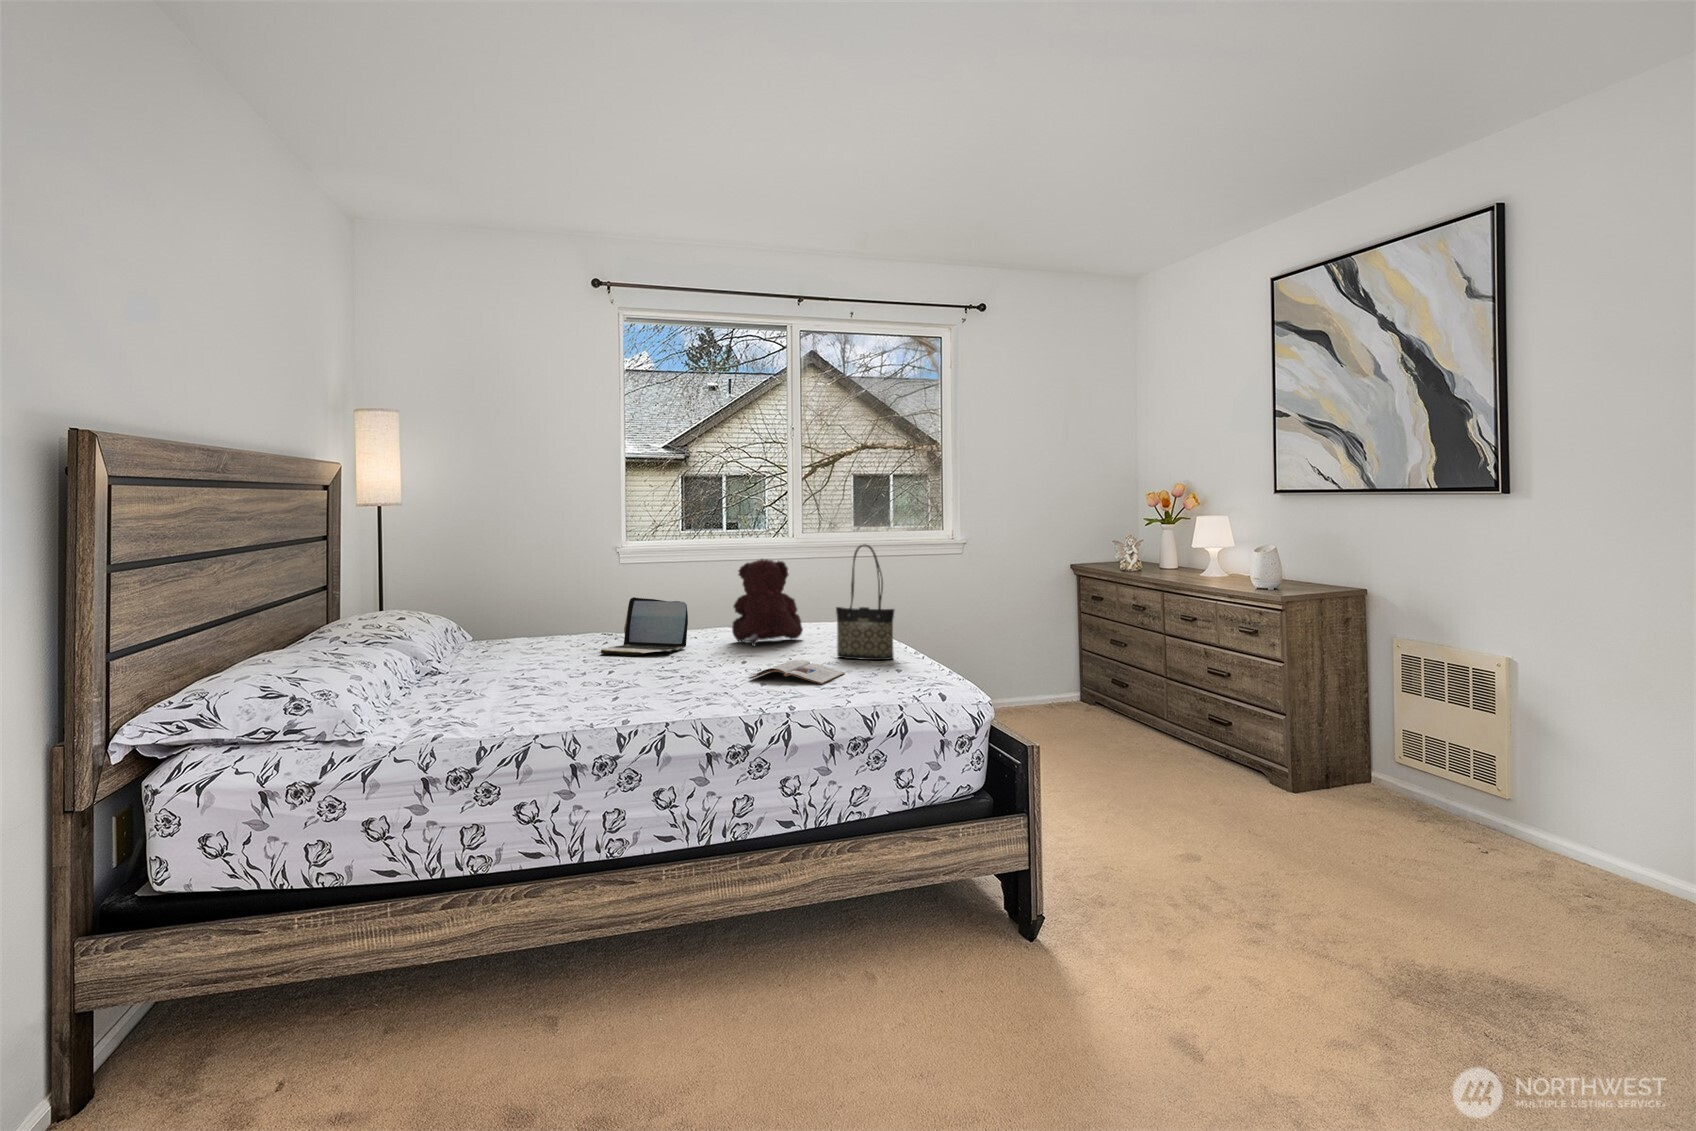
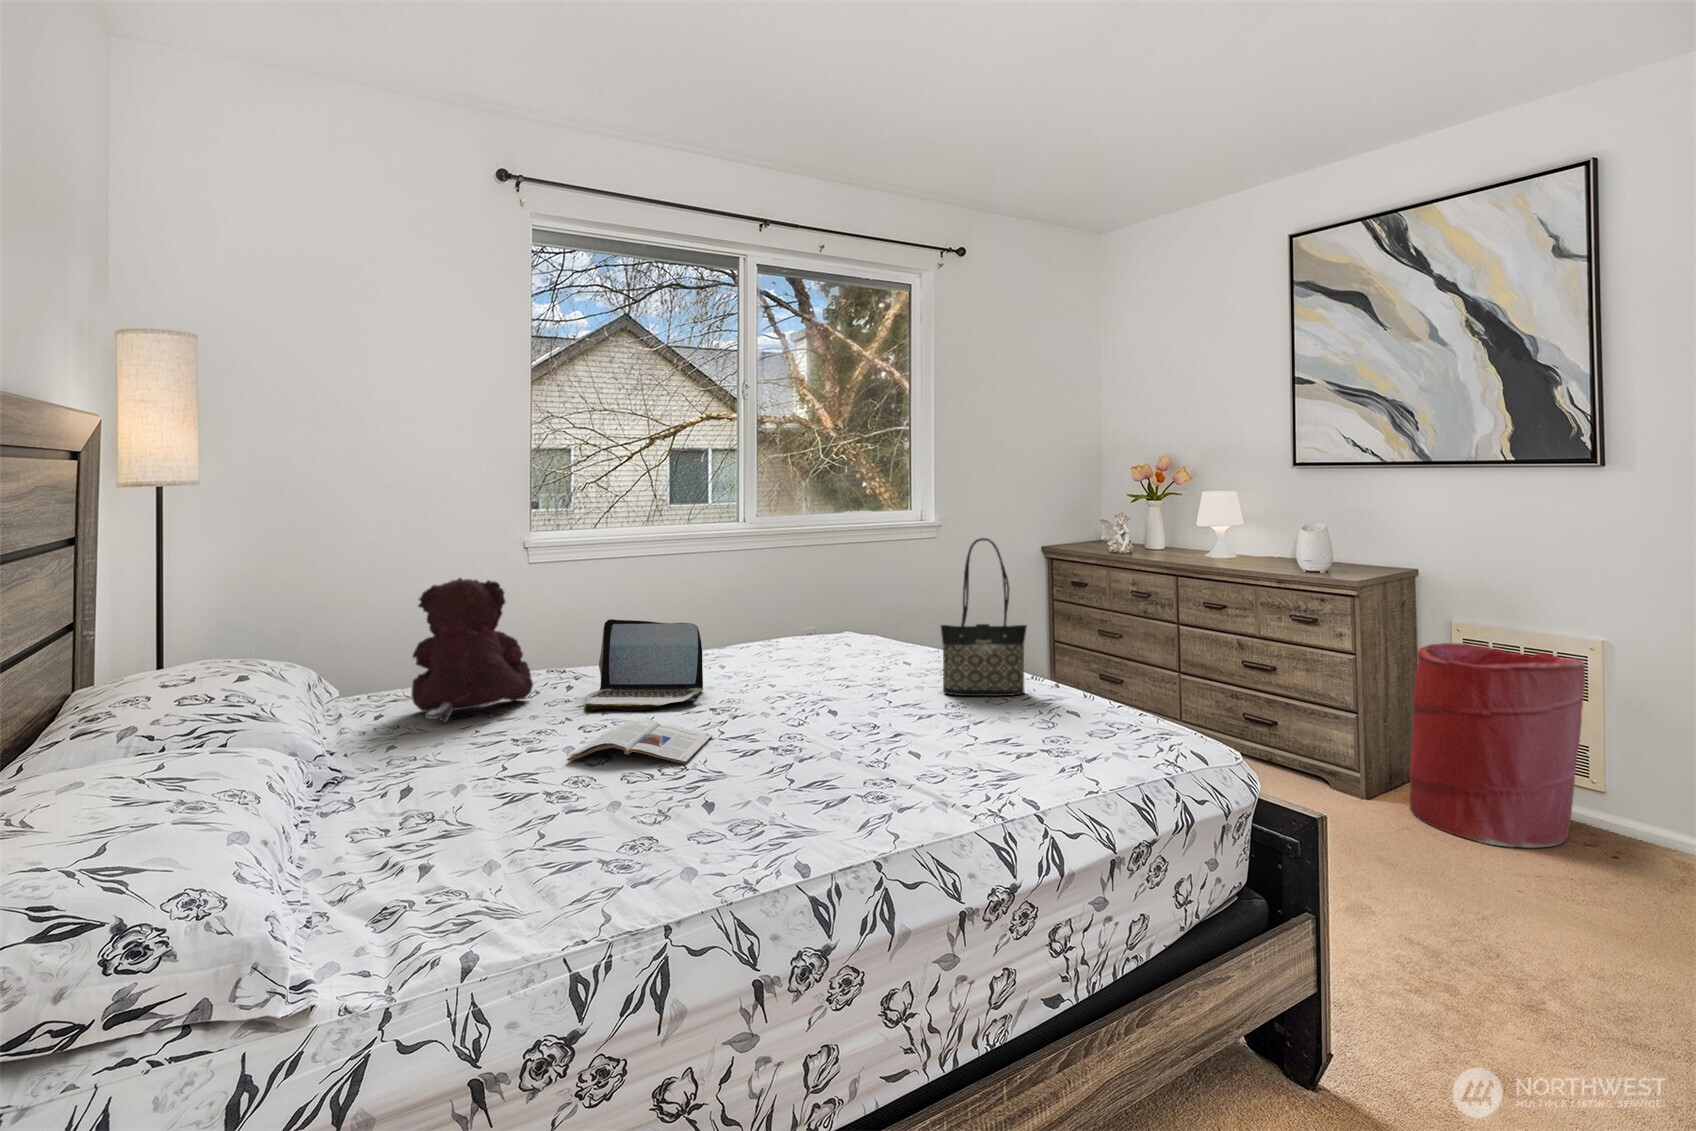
teddy bear: present [732,559,803,646] -> present [412,578,533,723]
laundry hamper: none [1320,654,1470,839] -> present [1410,643,1585,848]
magazine: present [749,659,845,684] -> present [567,719,712,764]

